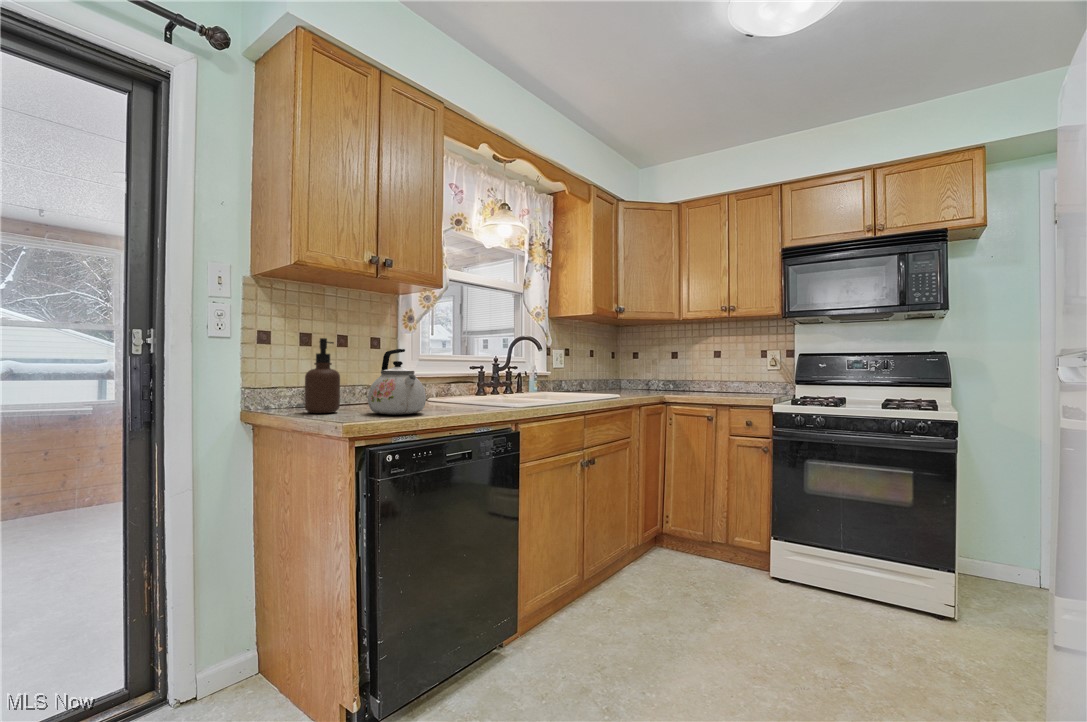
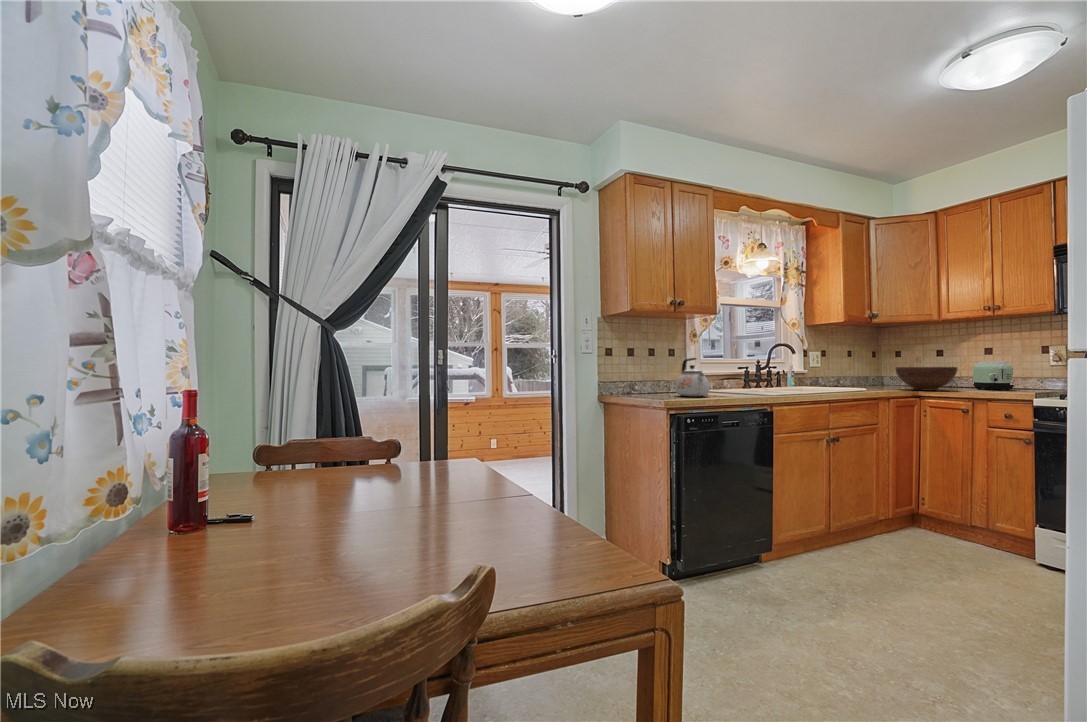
soap dispenser: present [305,338,340,413] -> none [640,353,659,395]
toaster: none [702,364,738,393] -> present [973,362,1014,390]
fruit bowl: none [641,368,698,395] -> present [896,367,957,390]

